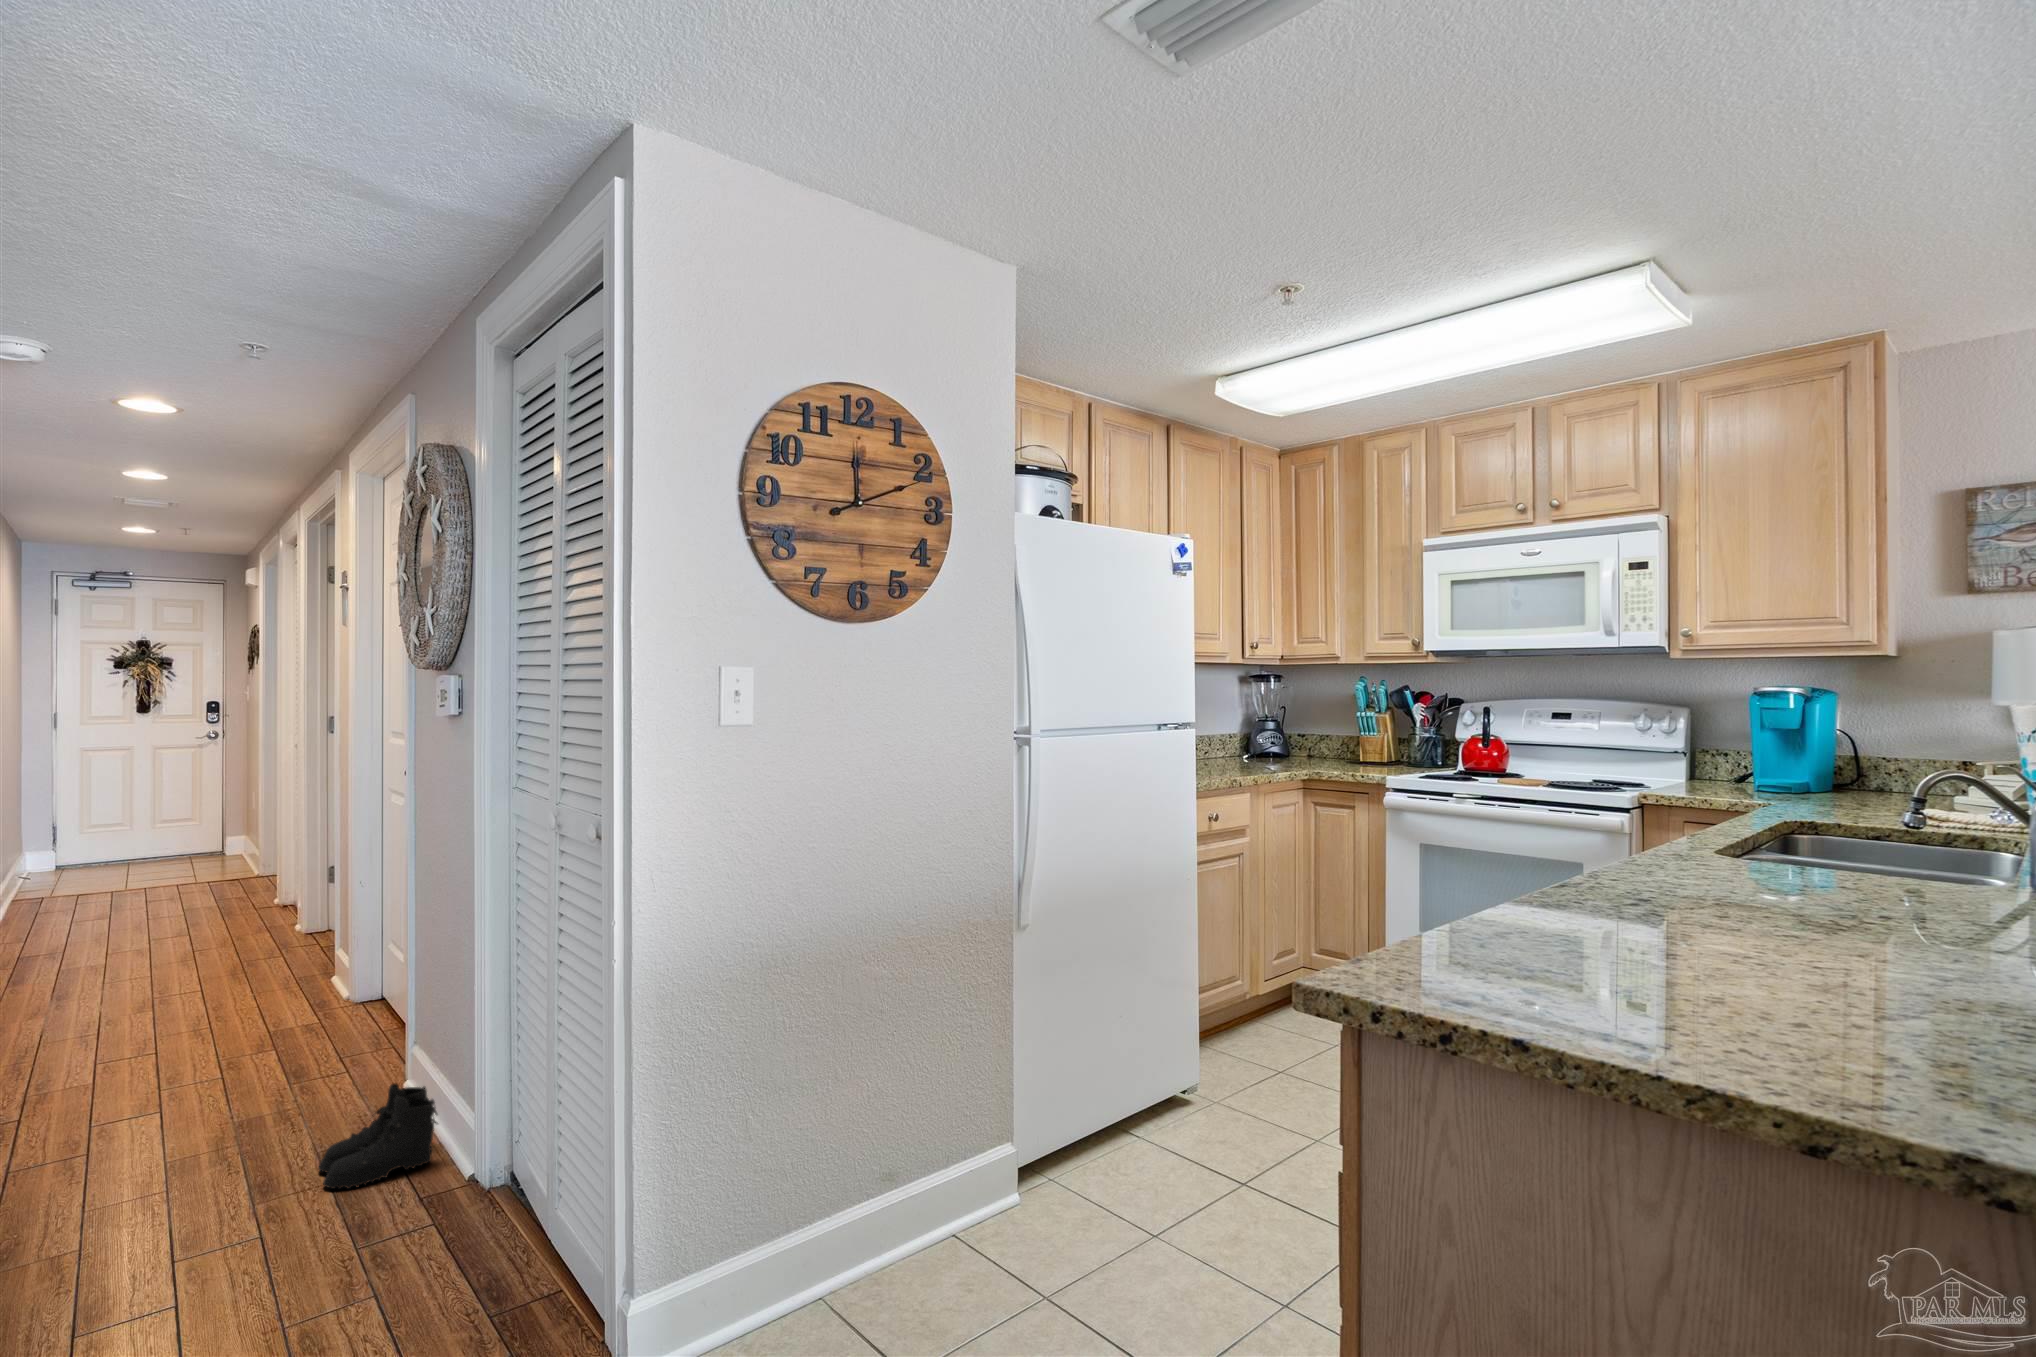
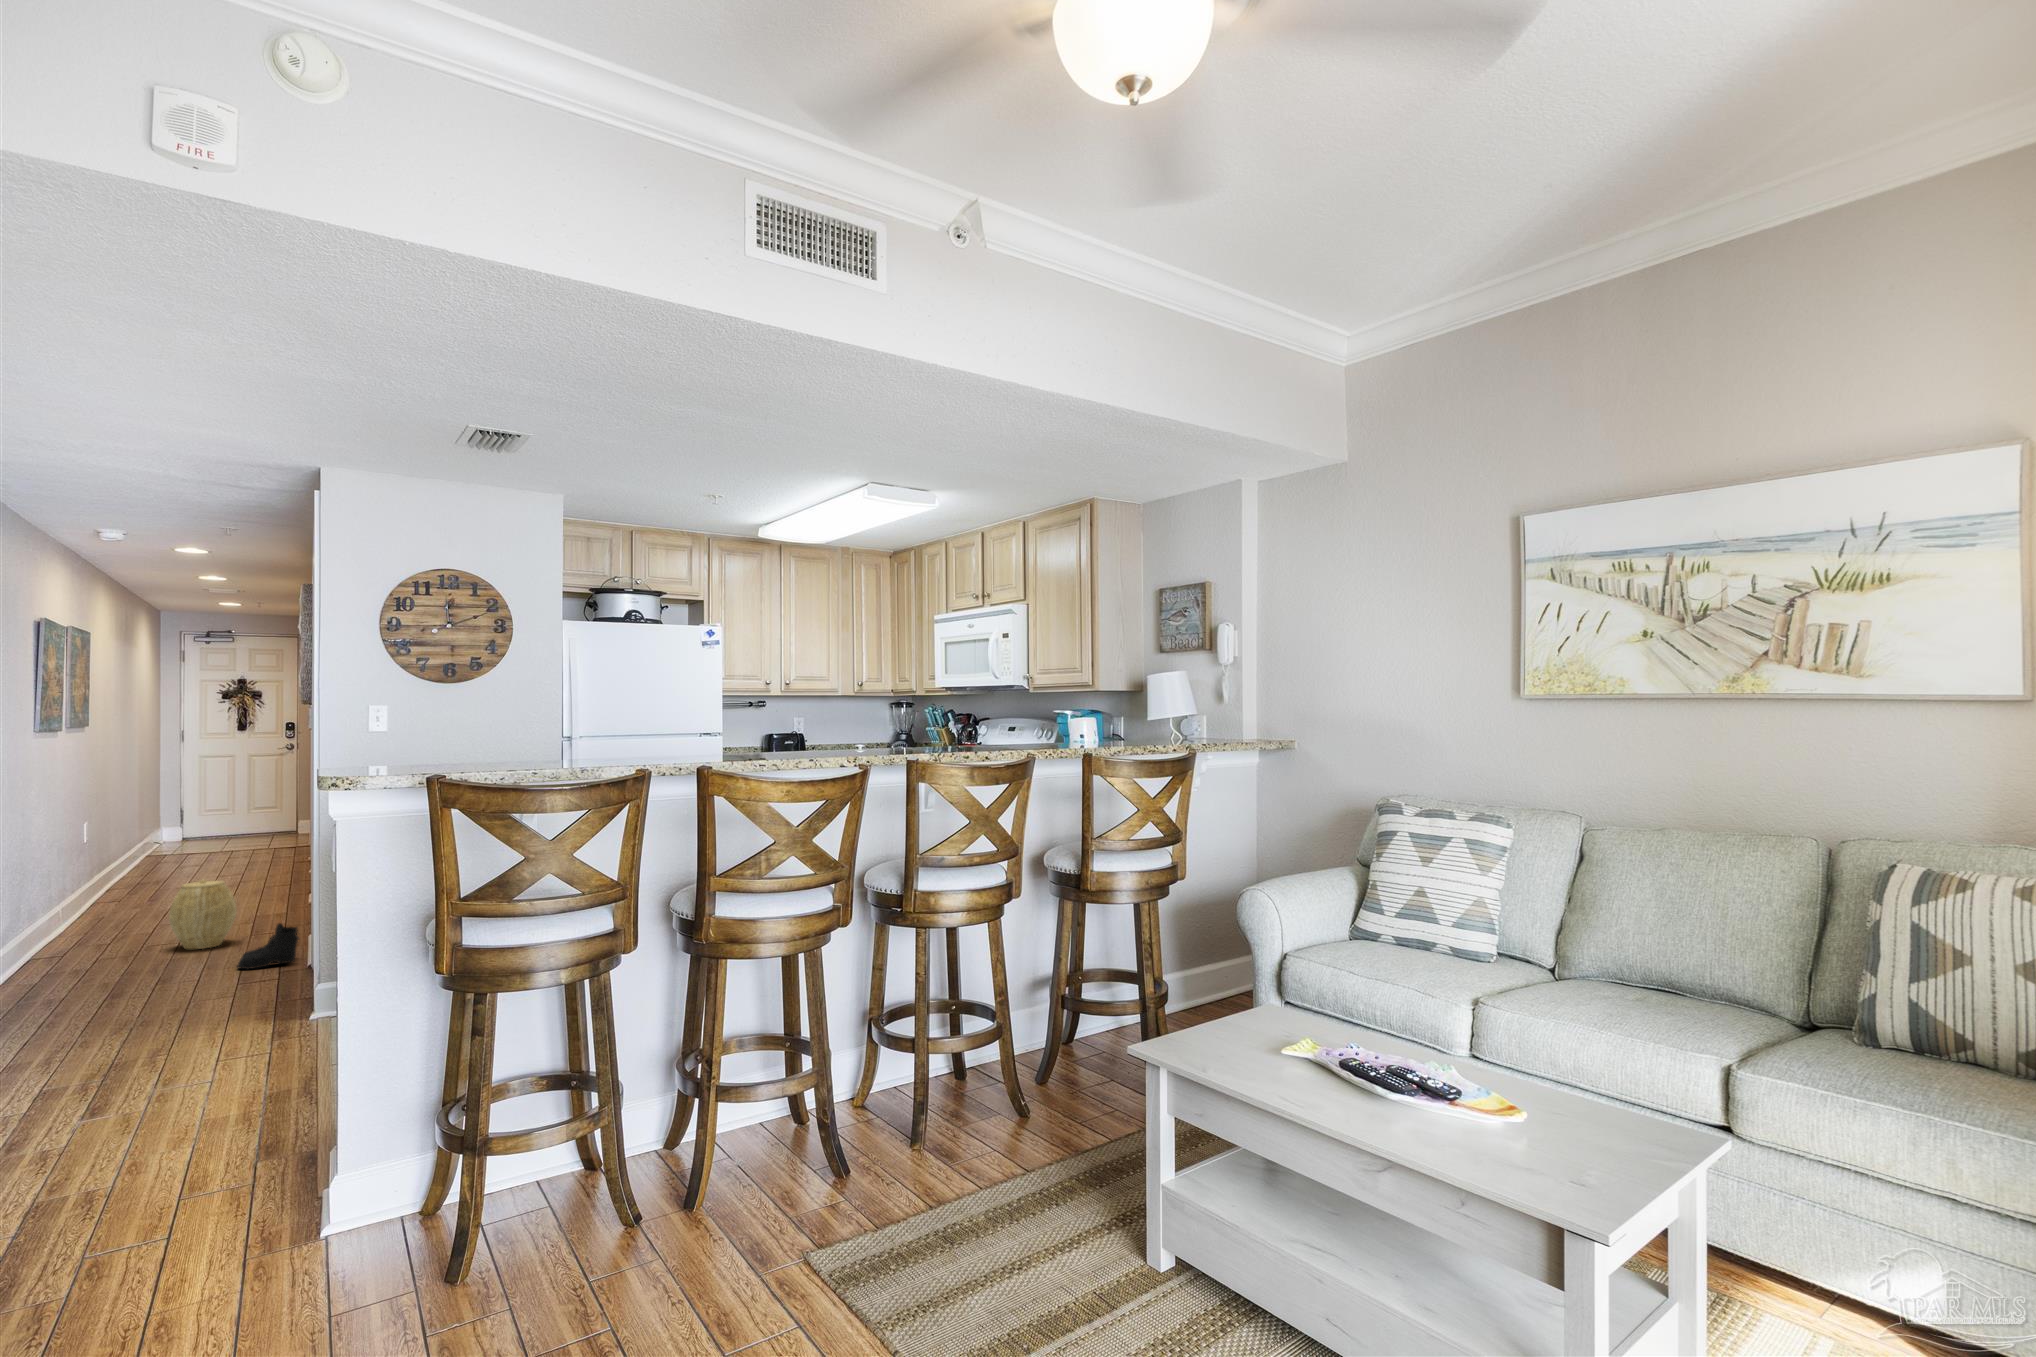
woven basket: none [149,991,274,1128] -> present [169,880,237,949]

